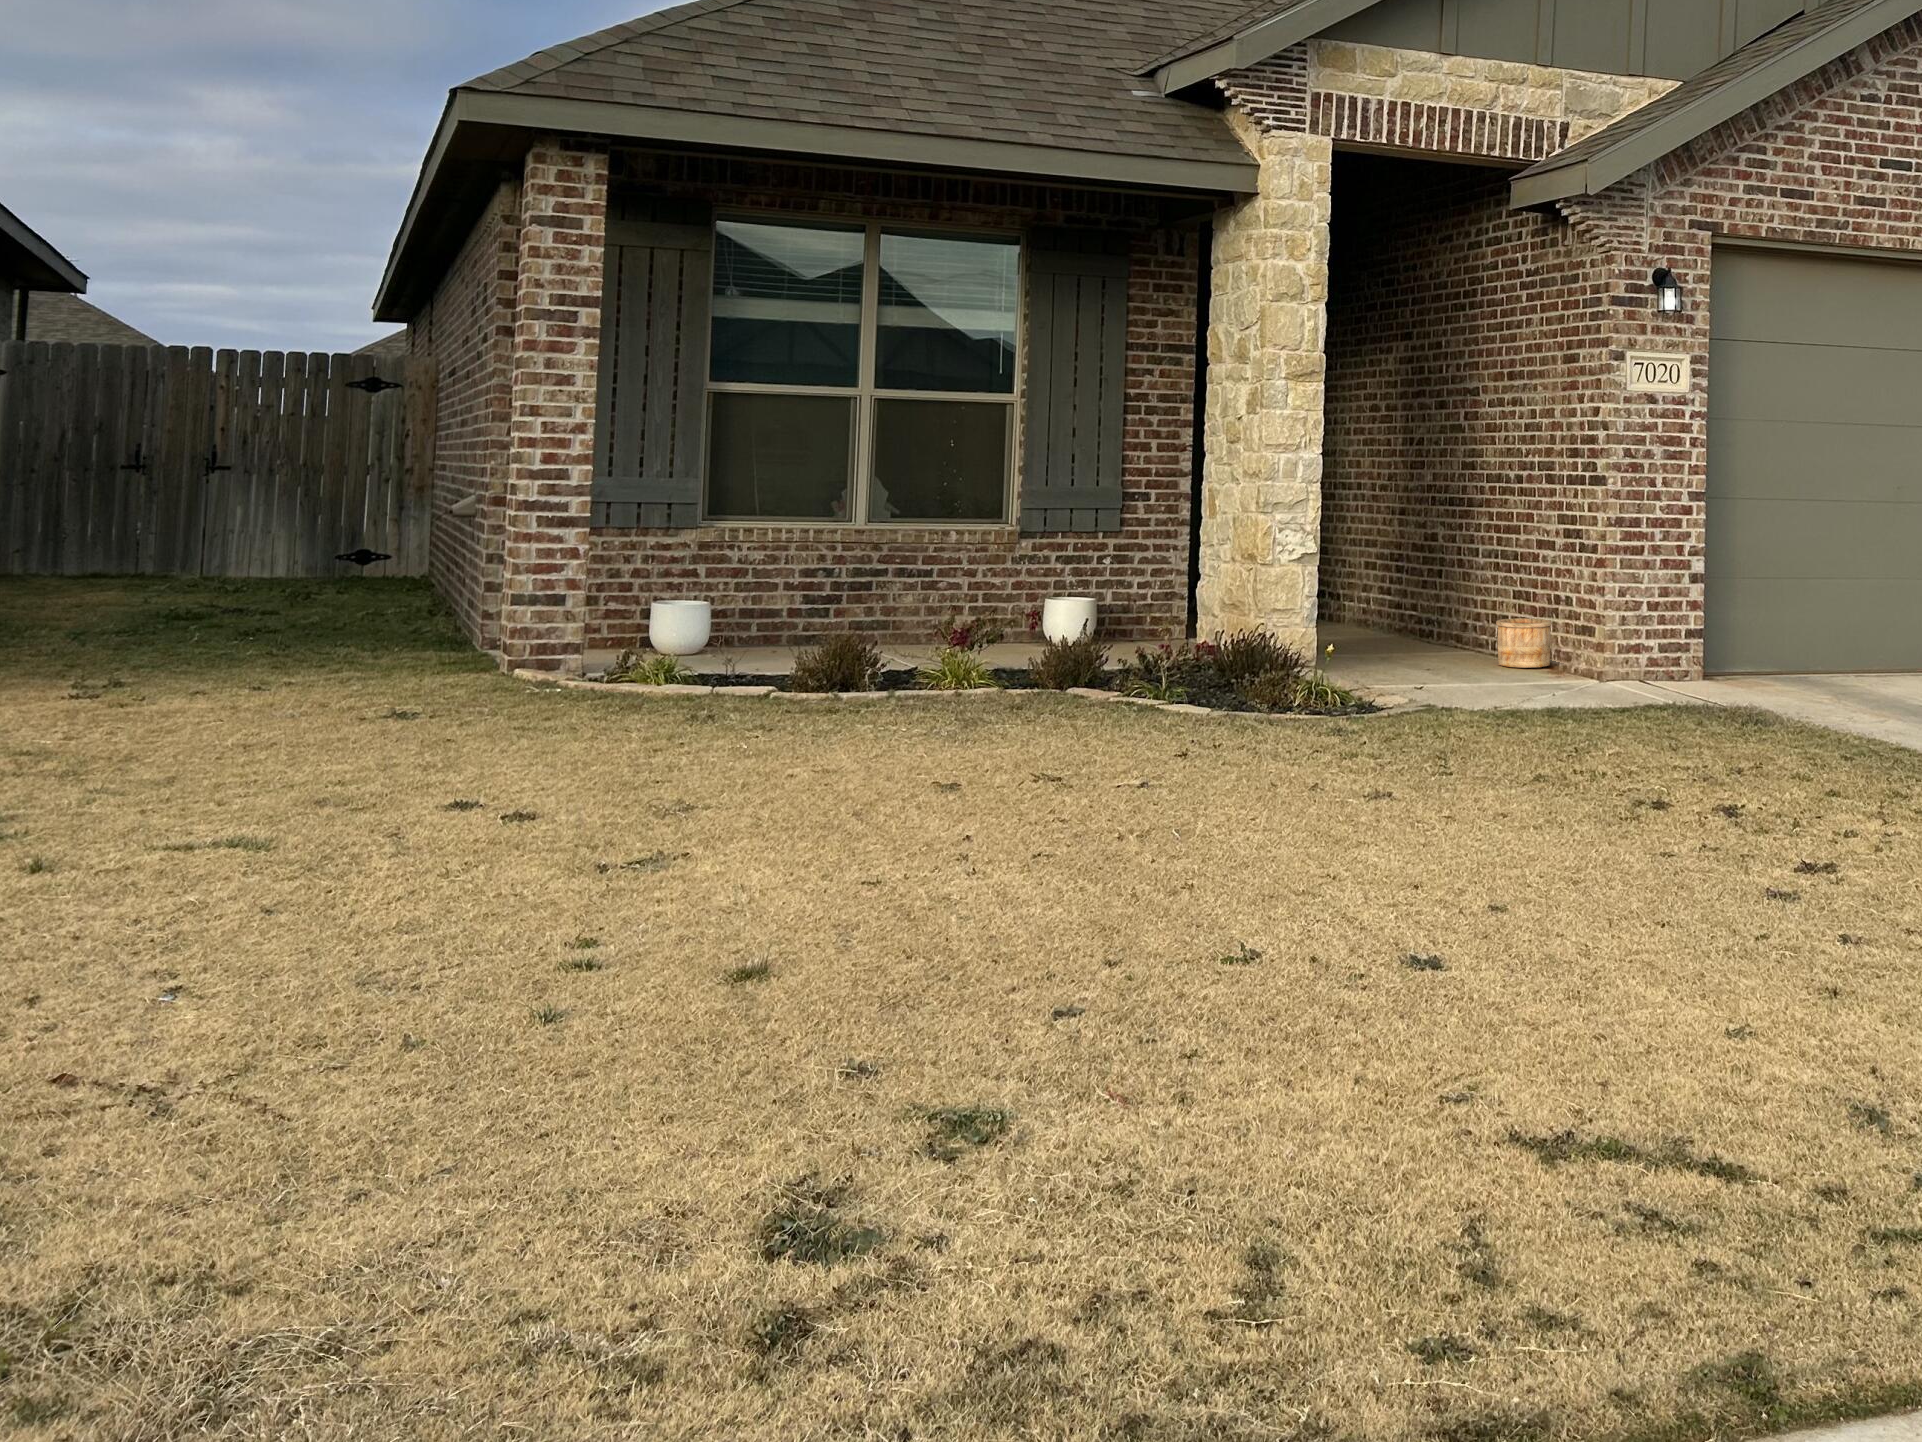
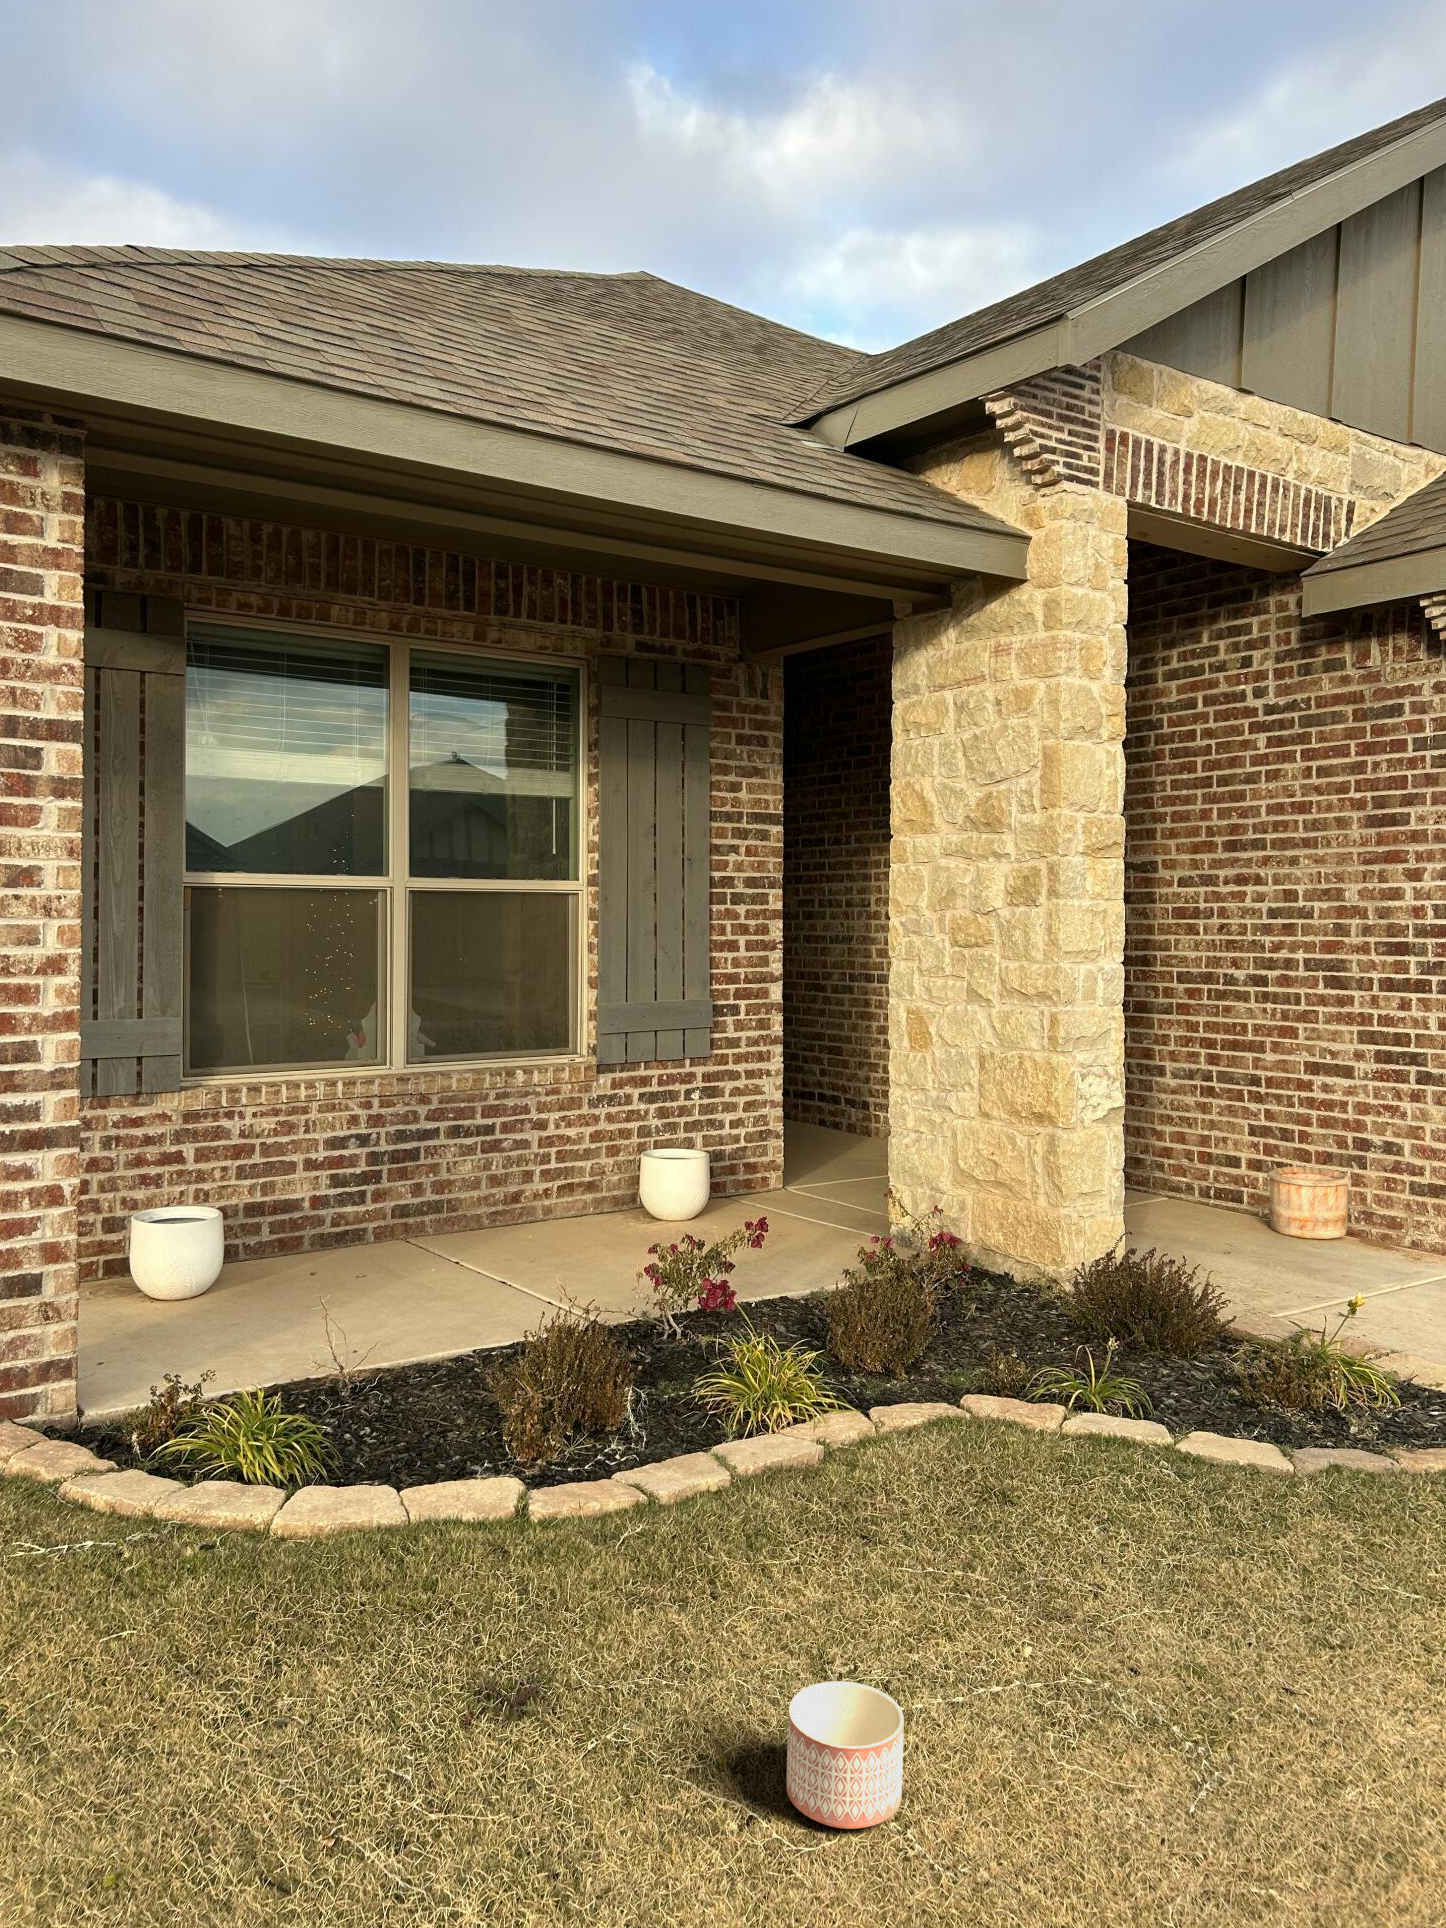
planter: none [785,717,837,762] -> present [786,1681,904,1829]

